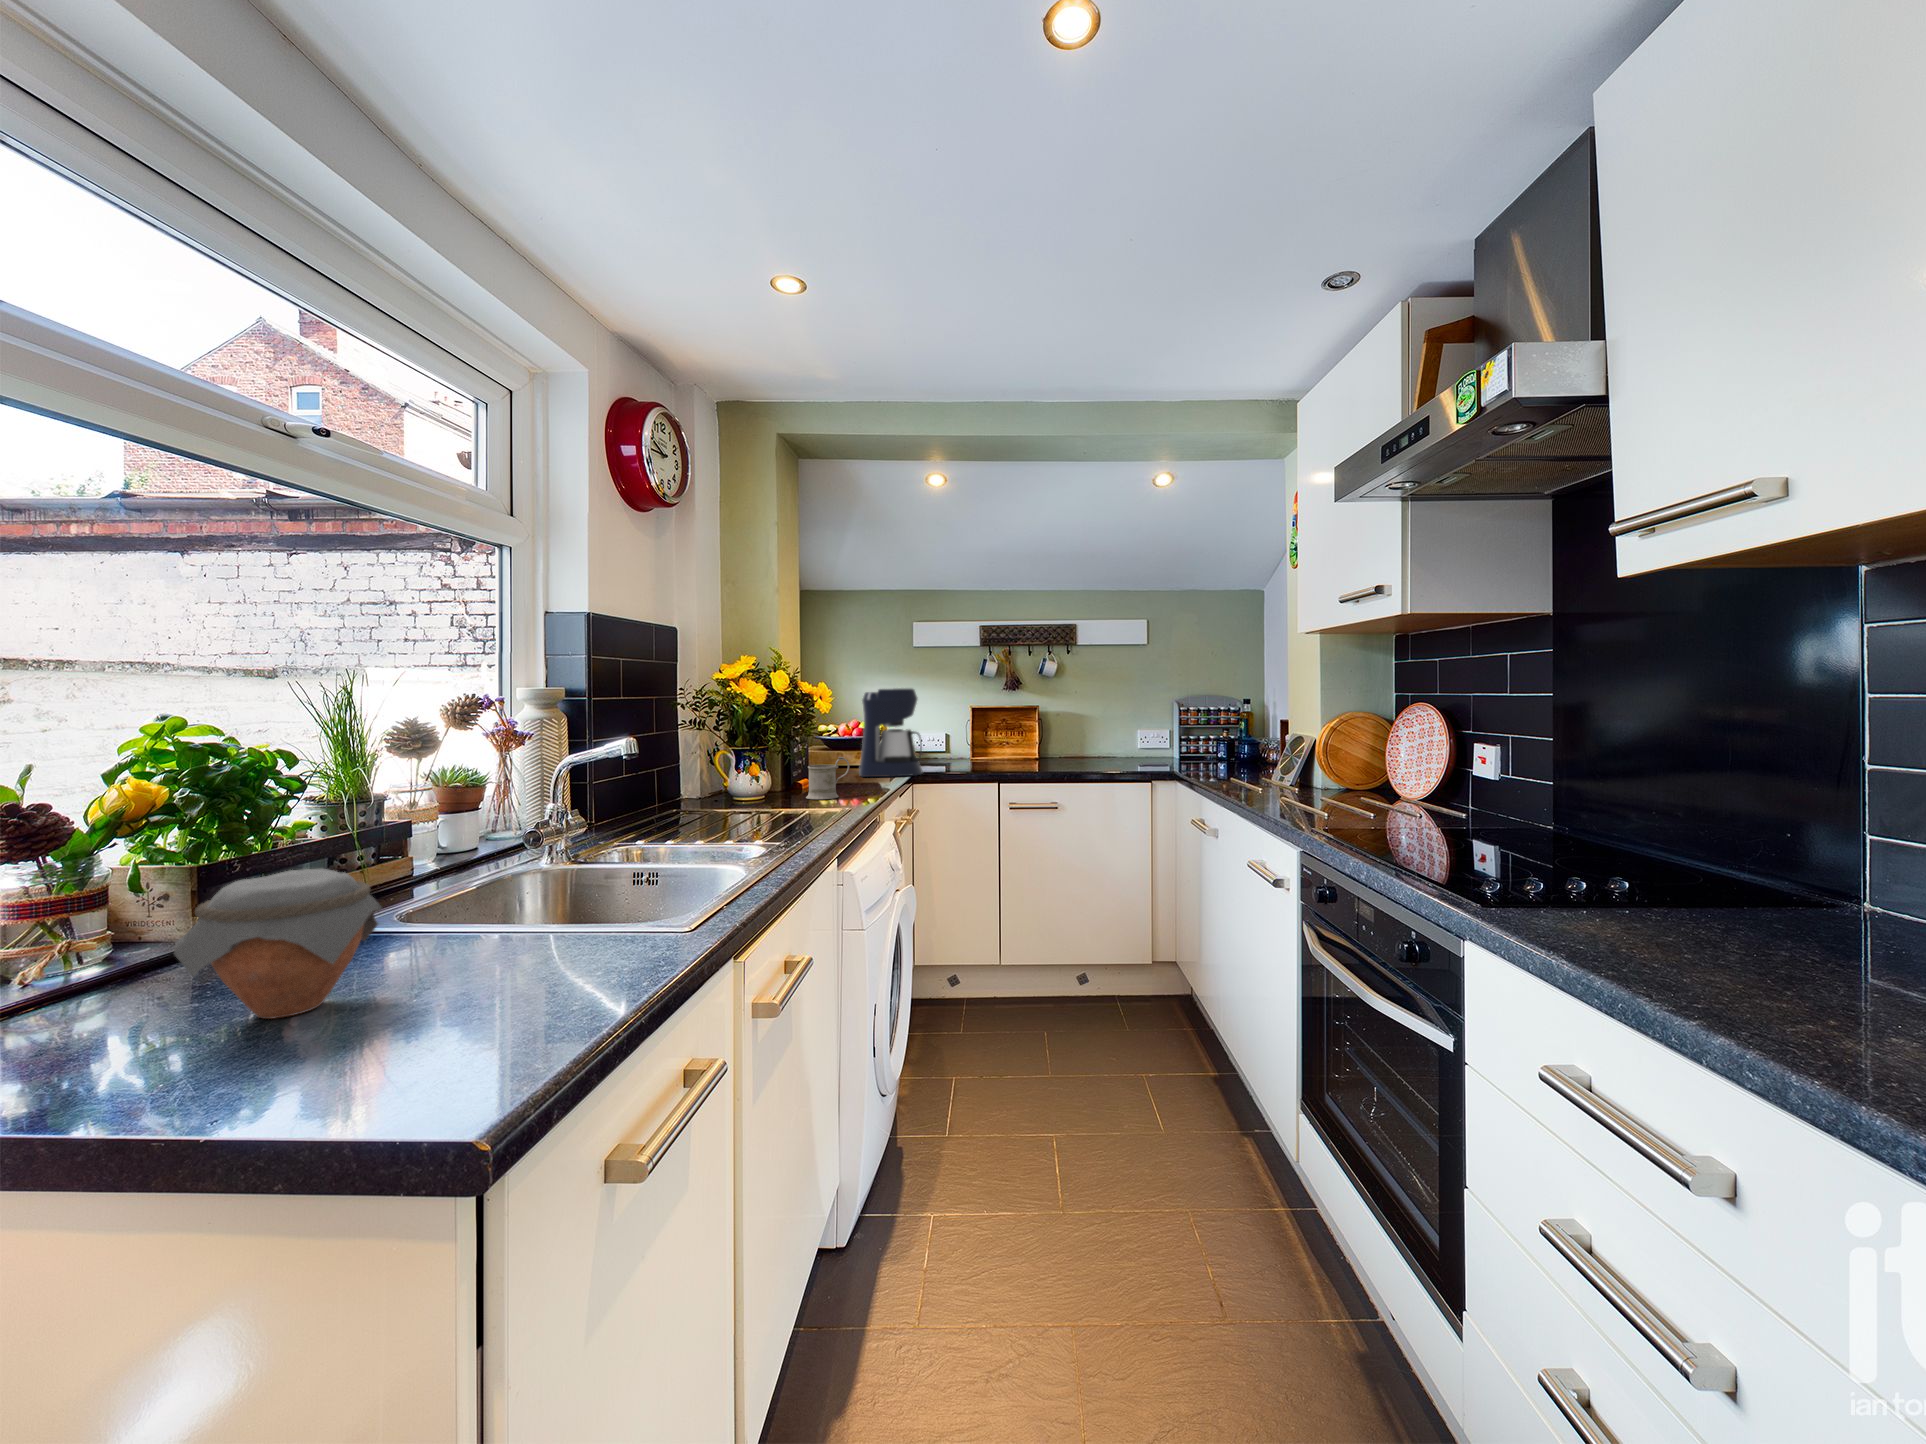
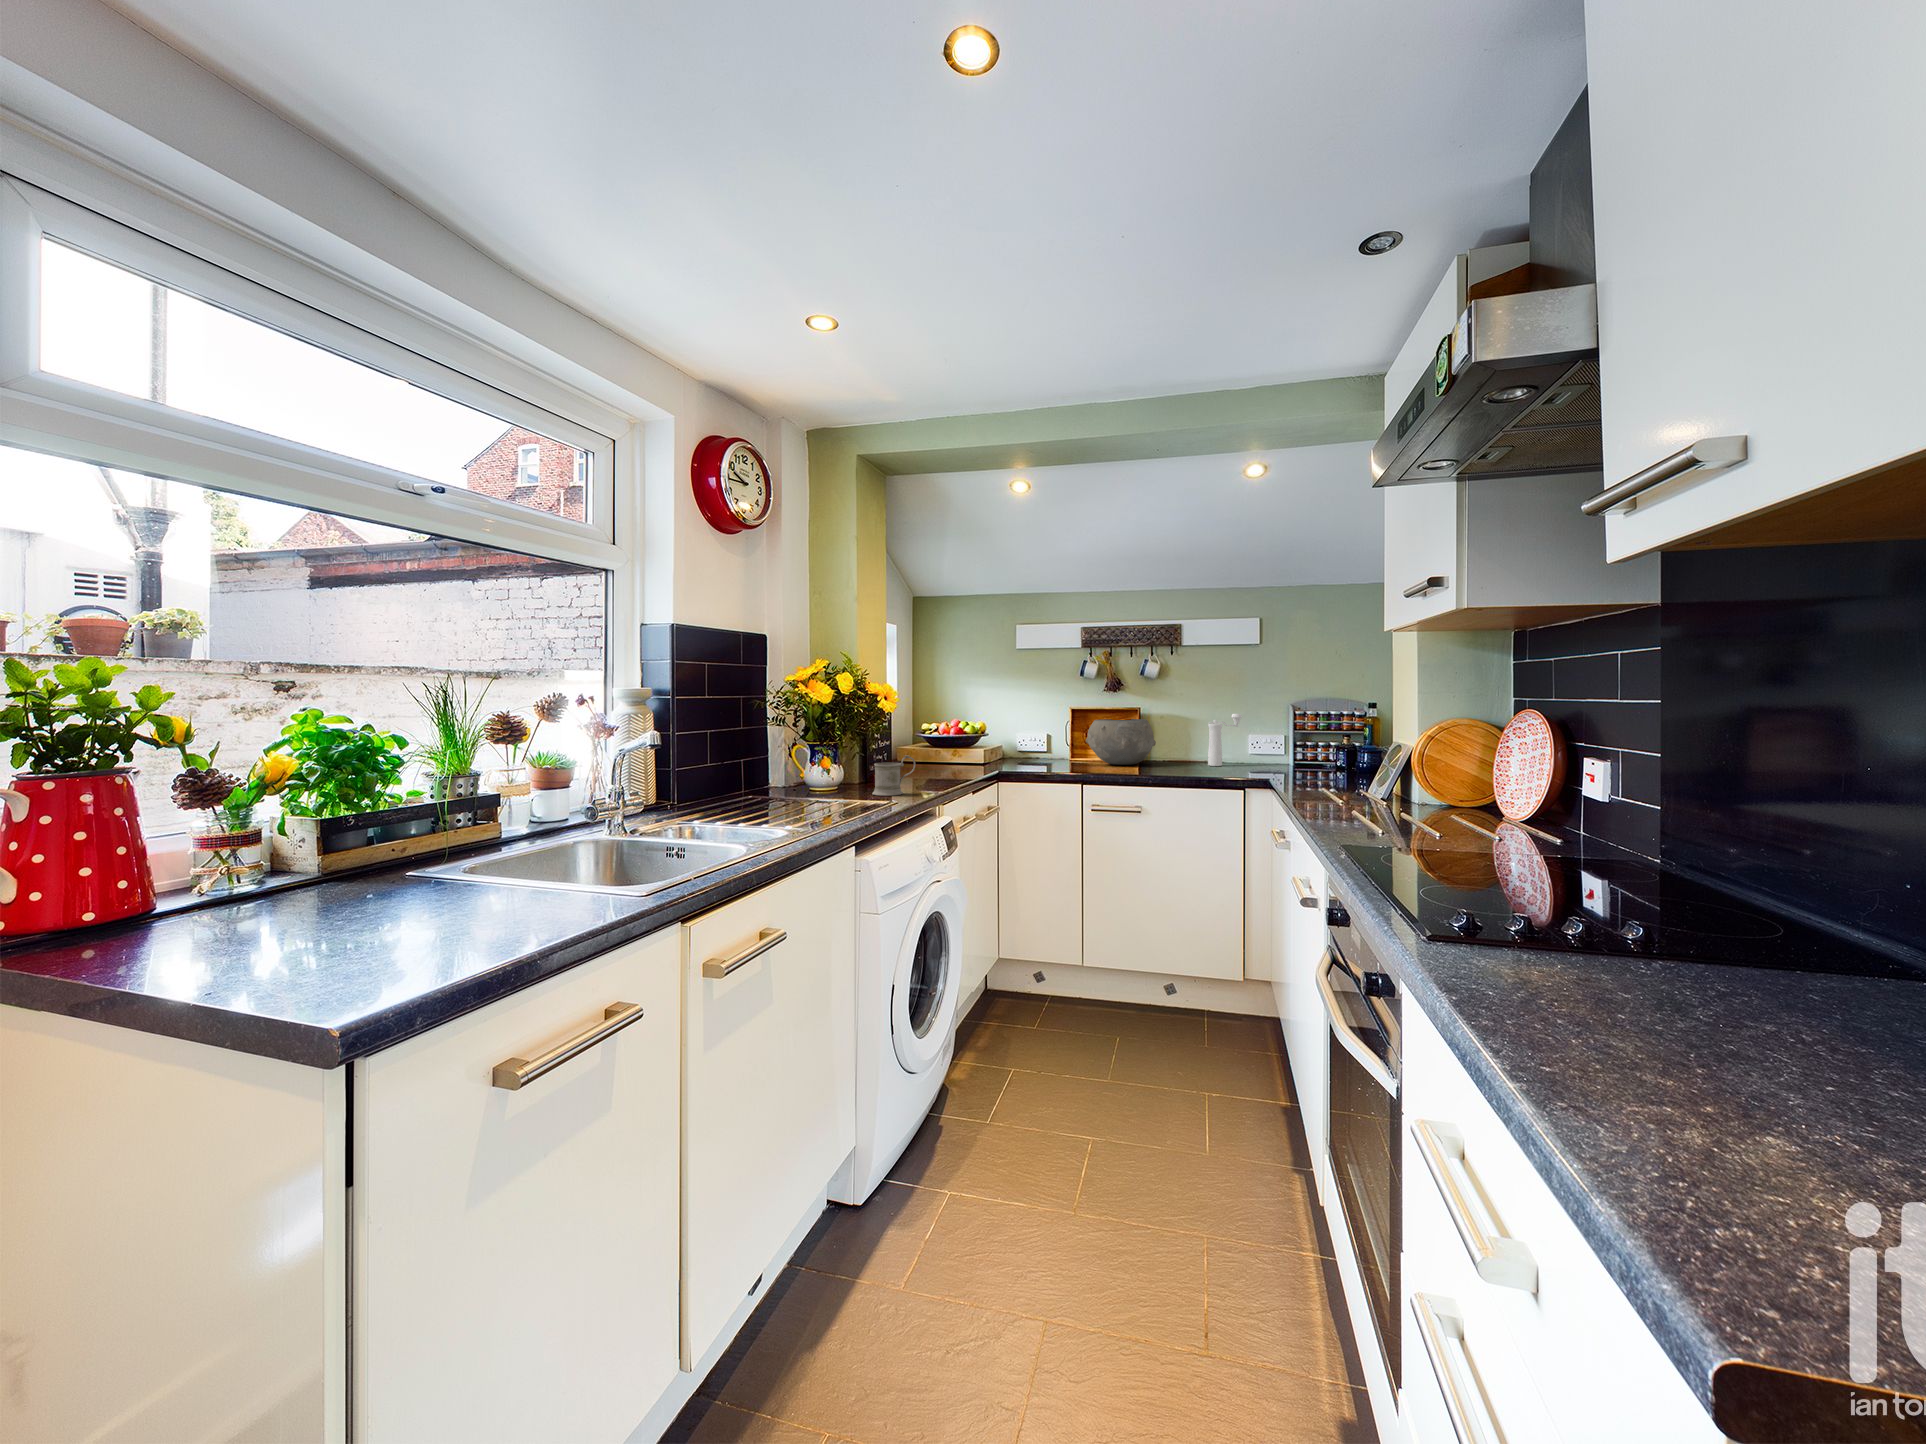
coffee maker: present [859,688,923,777] -> none [949,689,1012,776]
pepper mill: none [1101,711,1131,760] -> present [1208,714,1242,766]
ceramic bowl: none [983,717,1051,762] -> present [1086,719,1156,765]
jar: present [174,869,382,1019] -> none [176,836,343,952]

